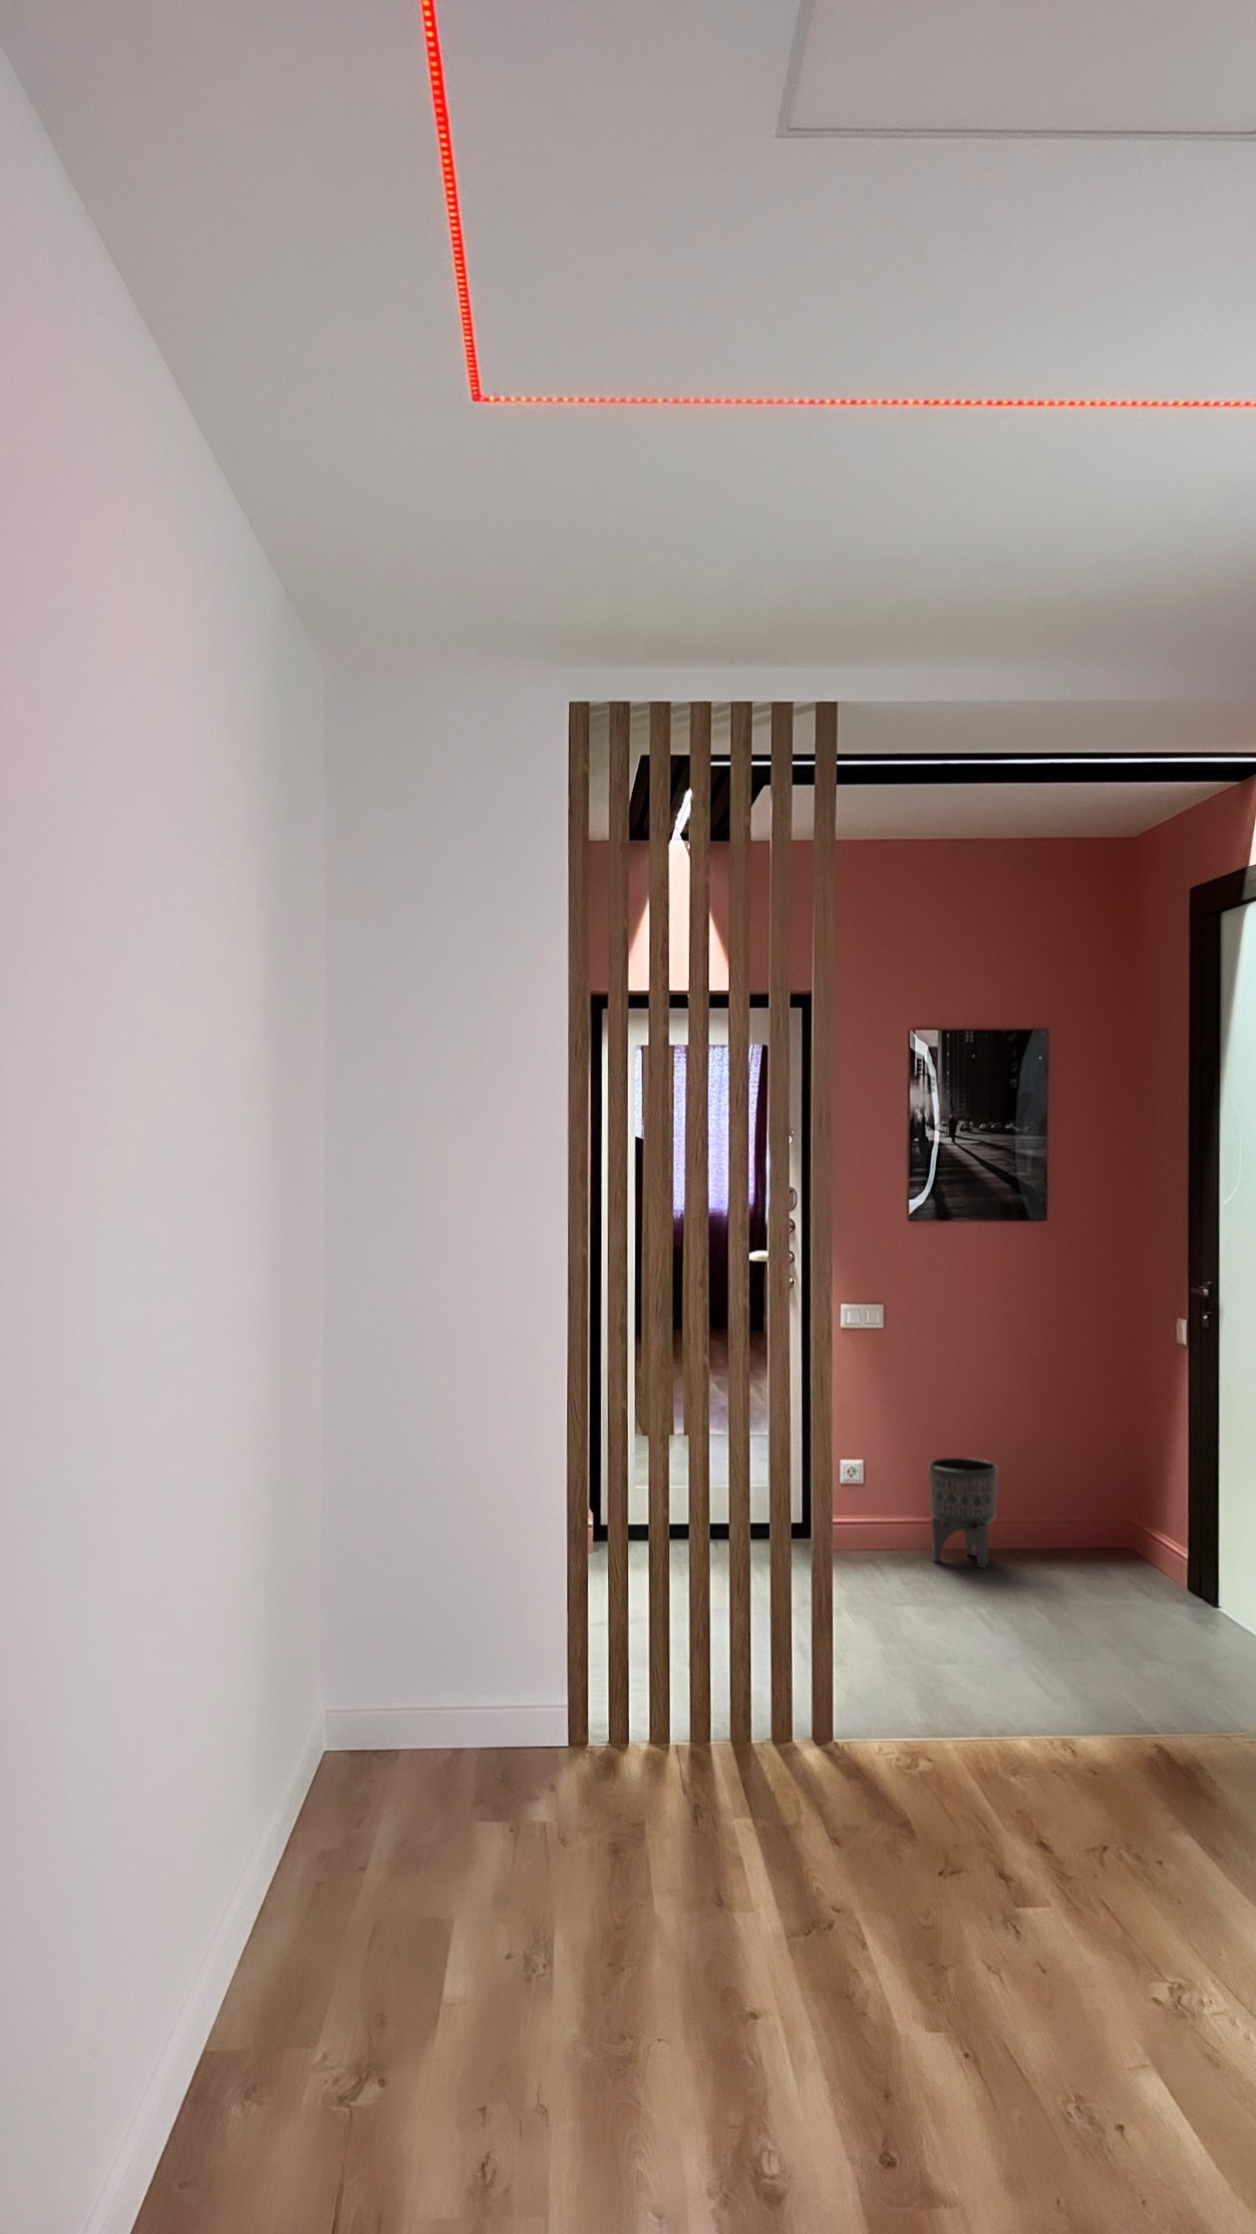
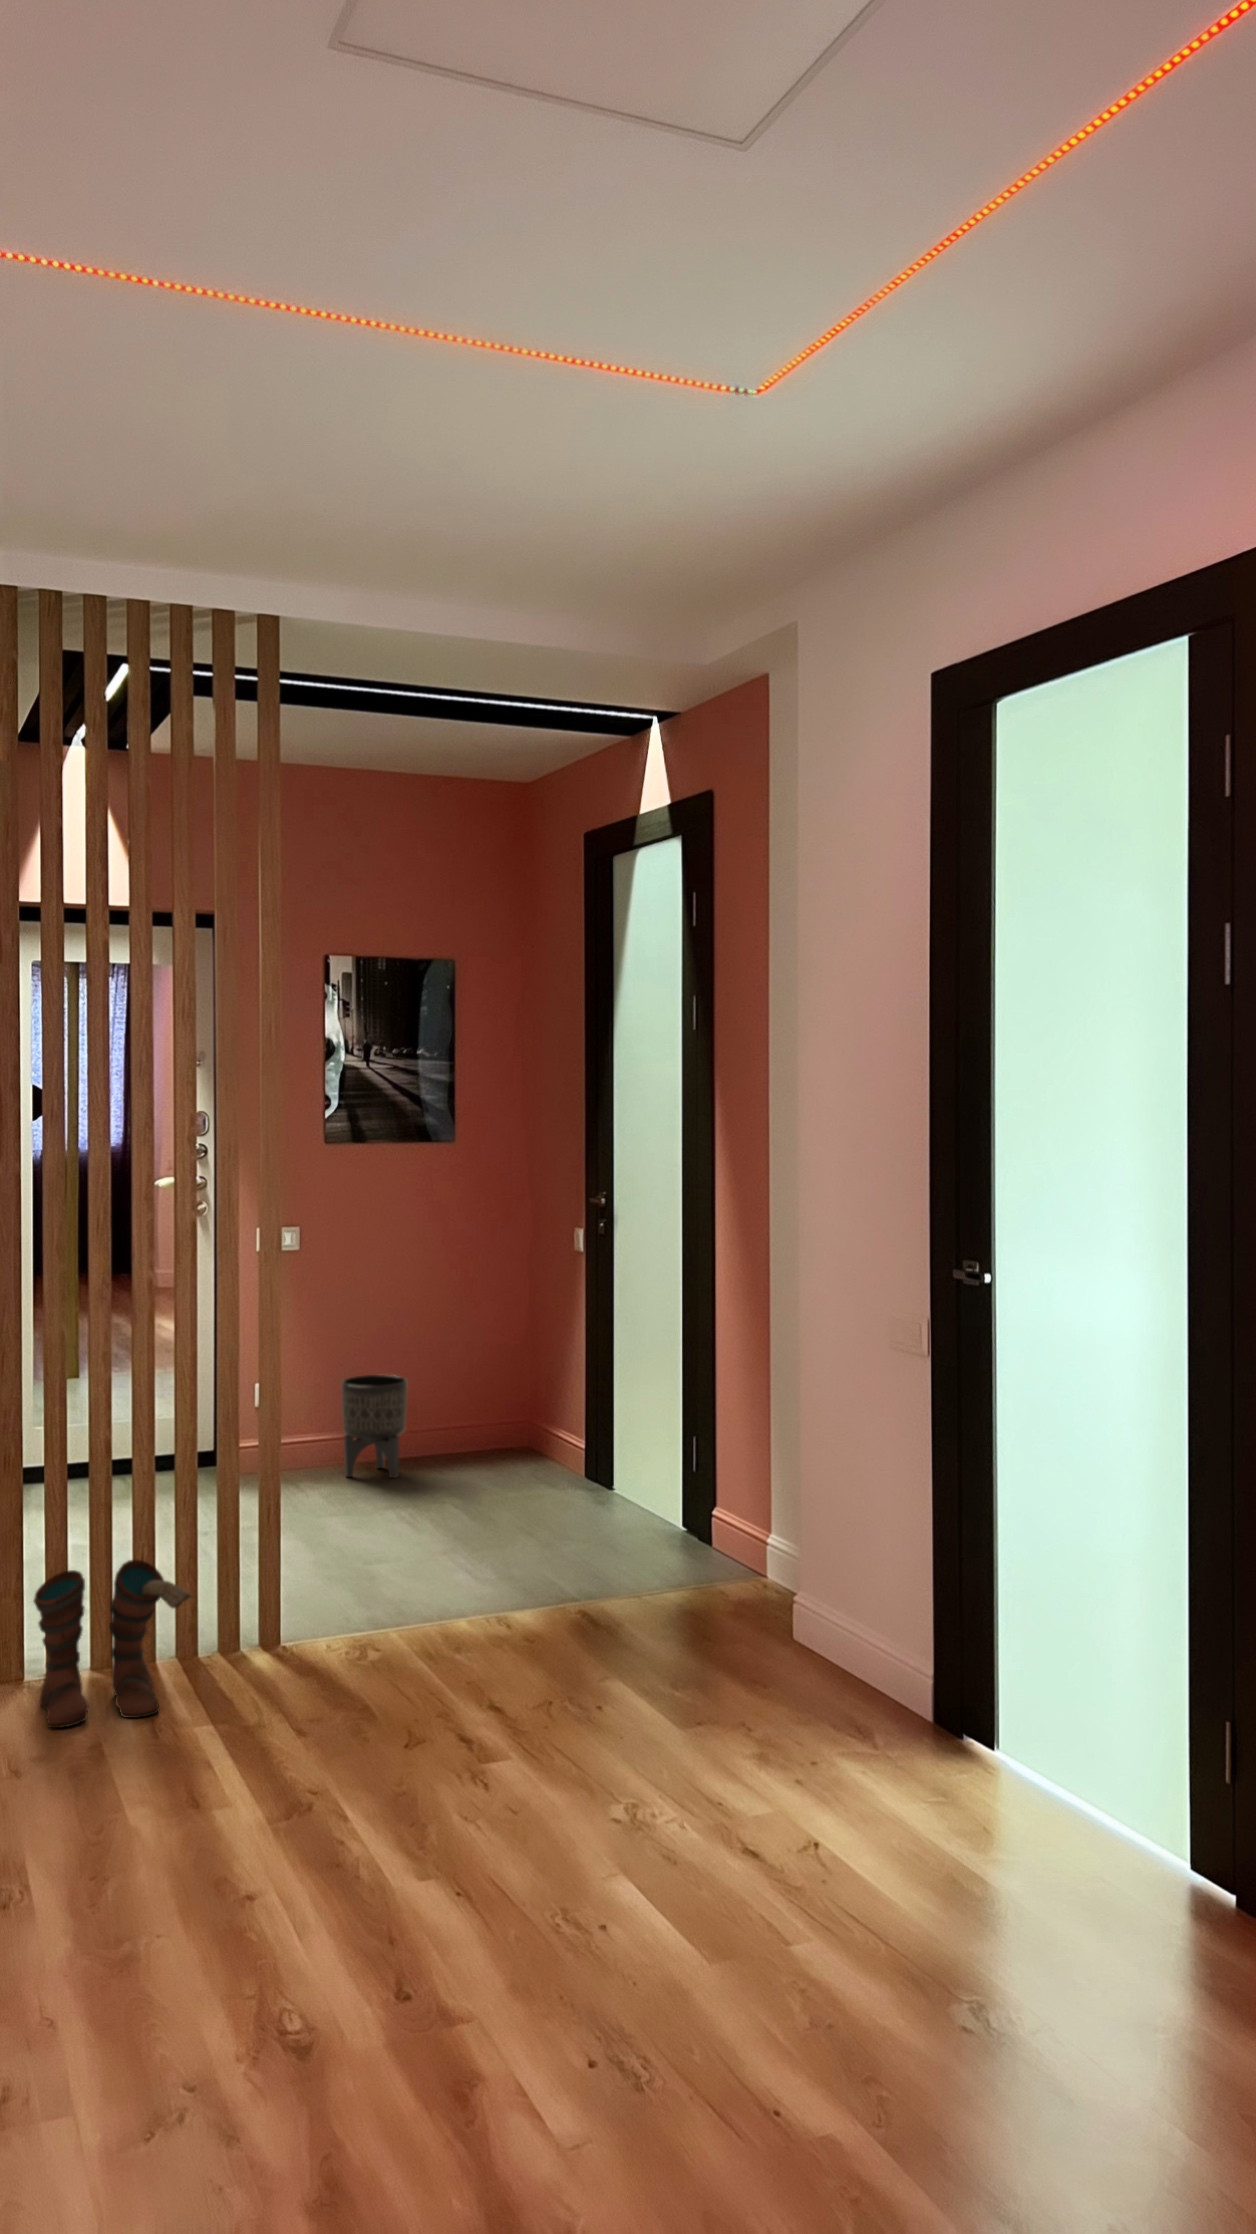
boots: none [591,1635,738,1797] -> present [34,1560,192,1728]

